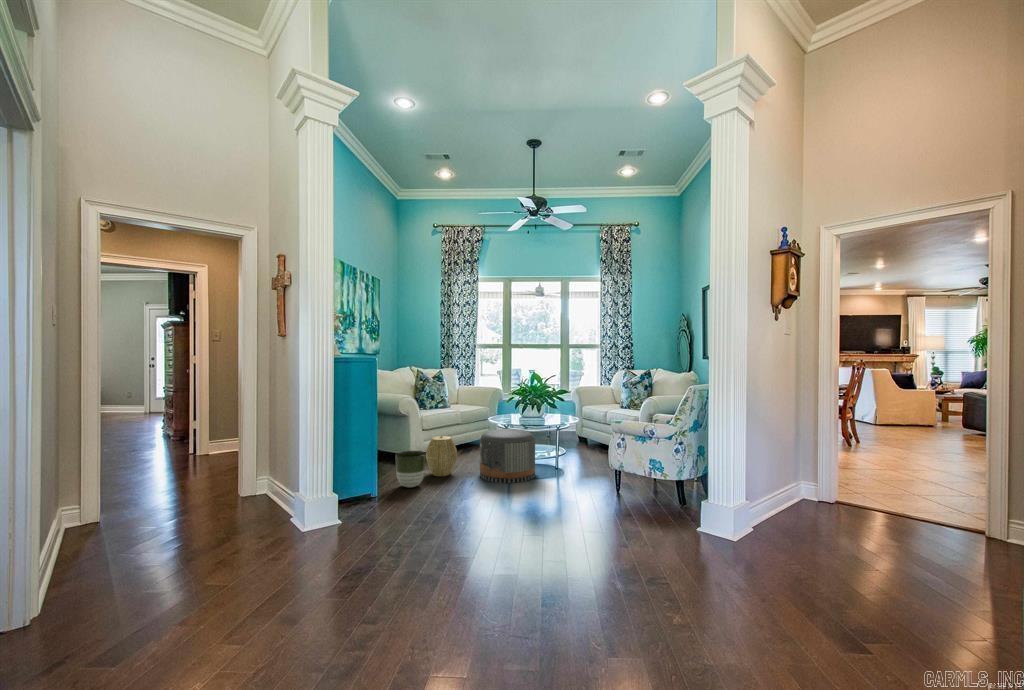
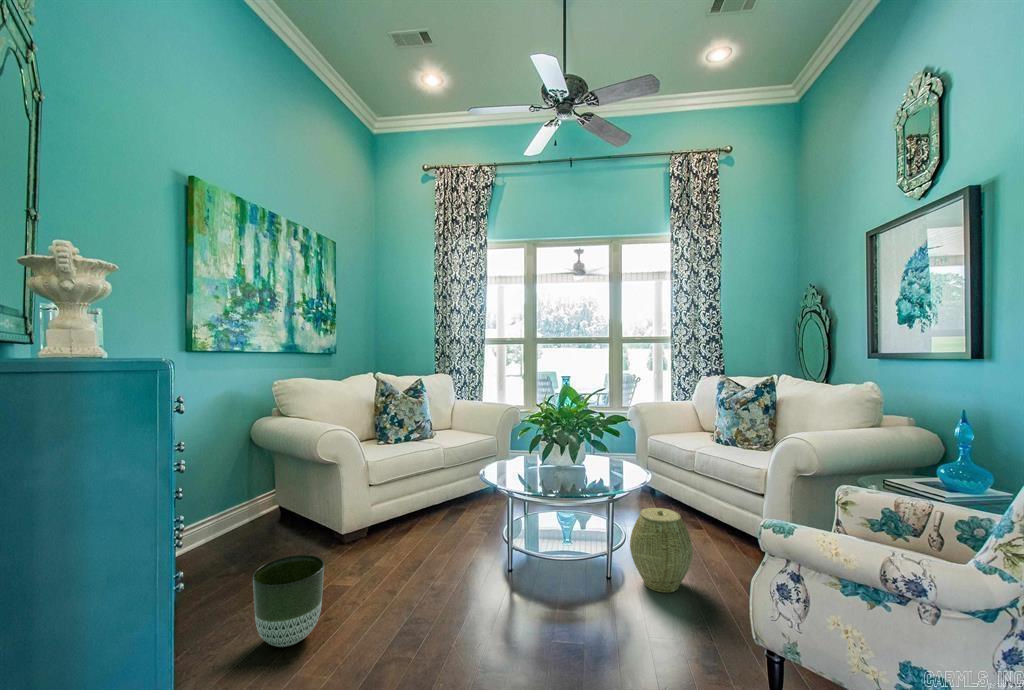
pouf: present [480,429,535,483] -> none [451,498,564,633]
woven basket: present [426,436,457,476] -> present [630,508,693,593]

